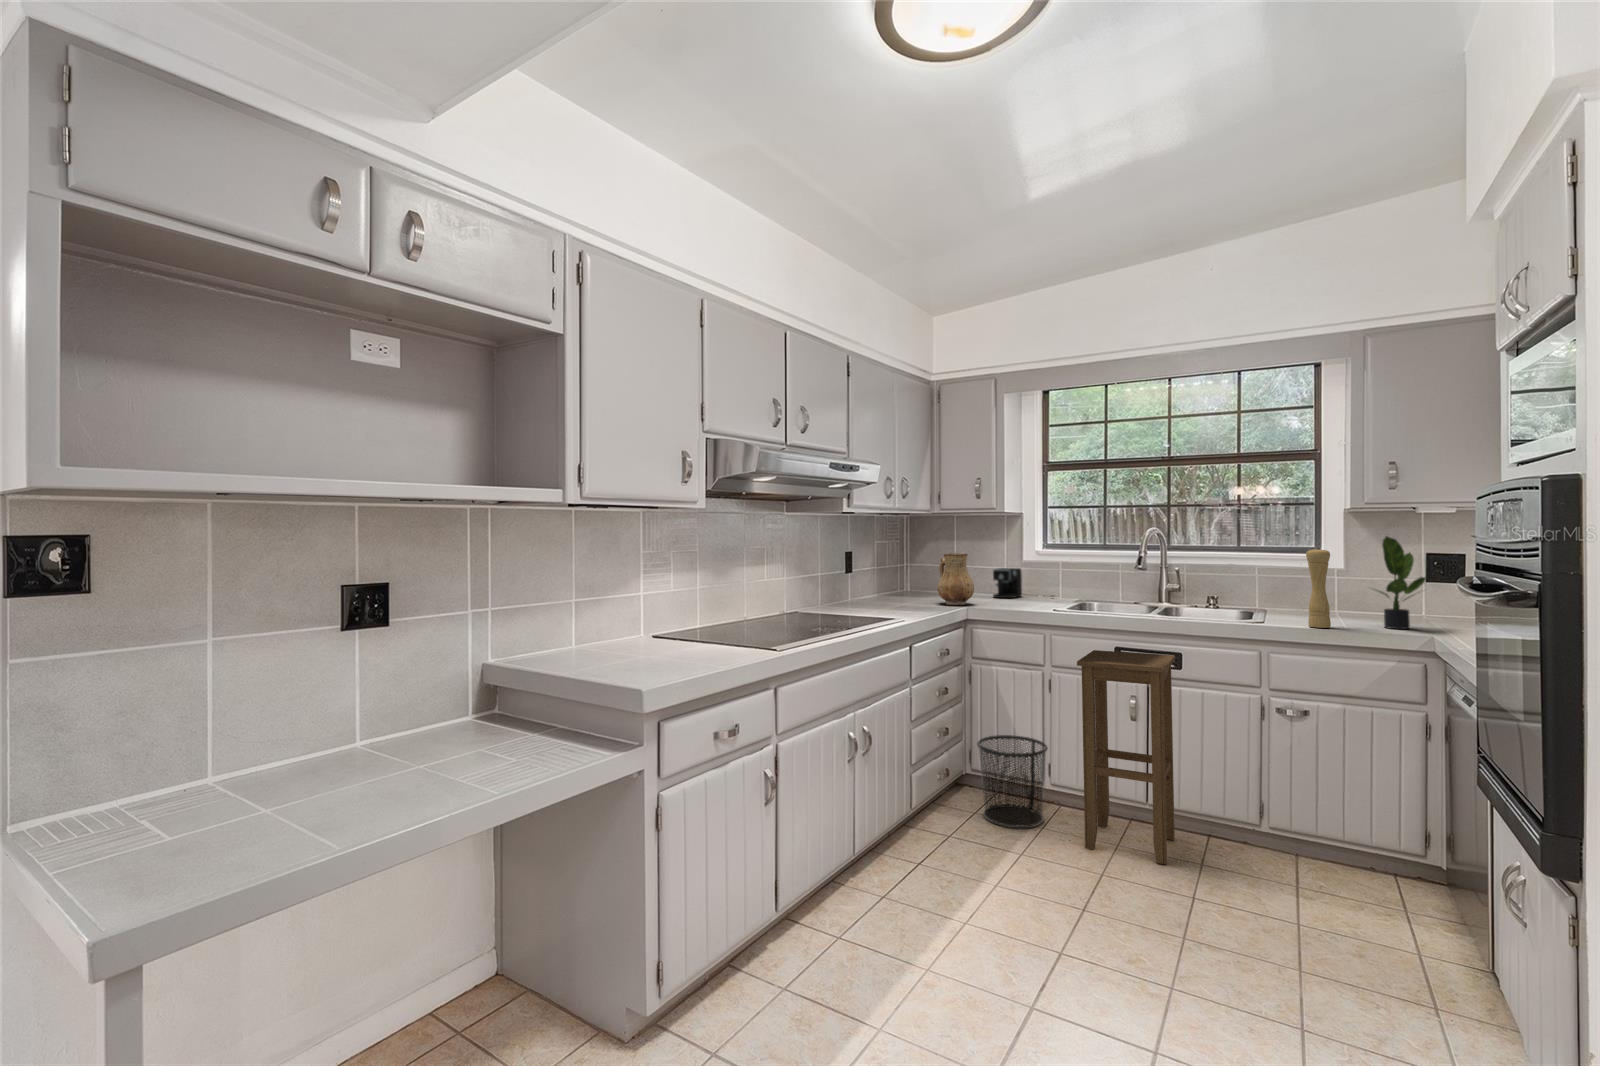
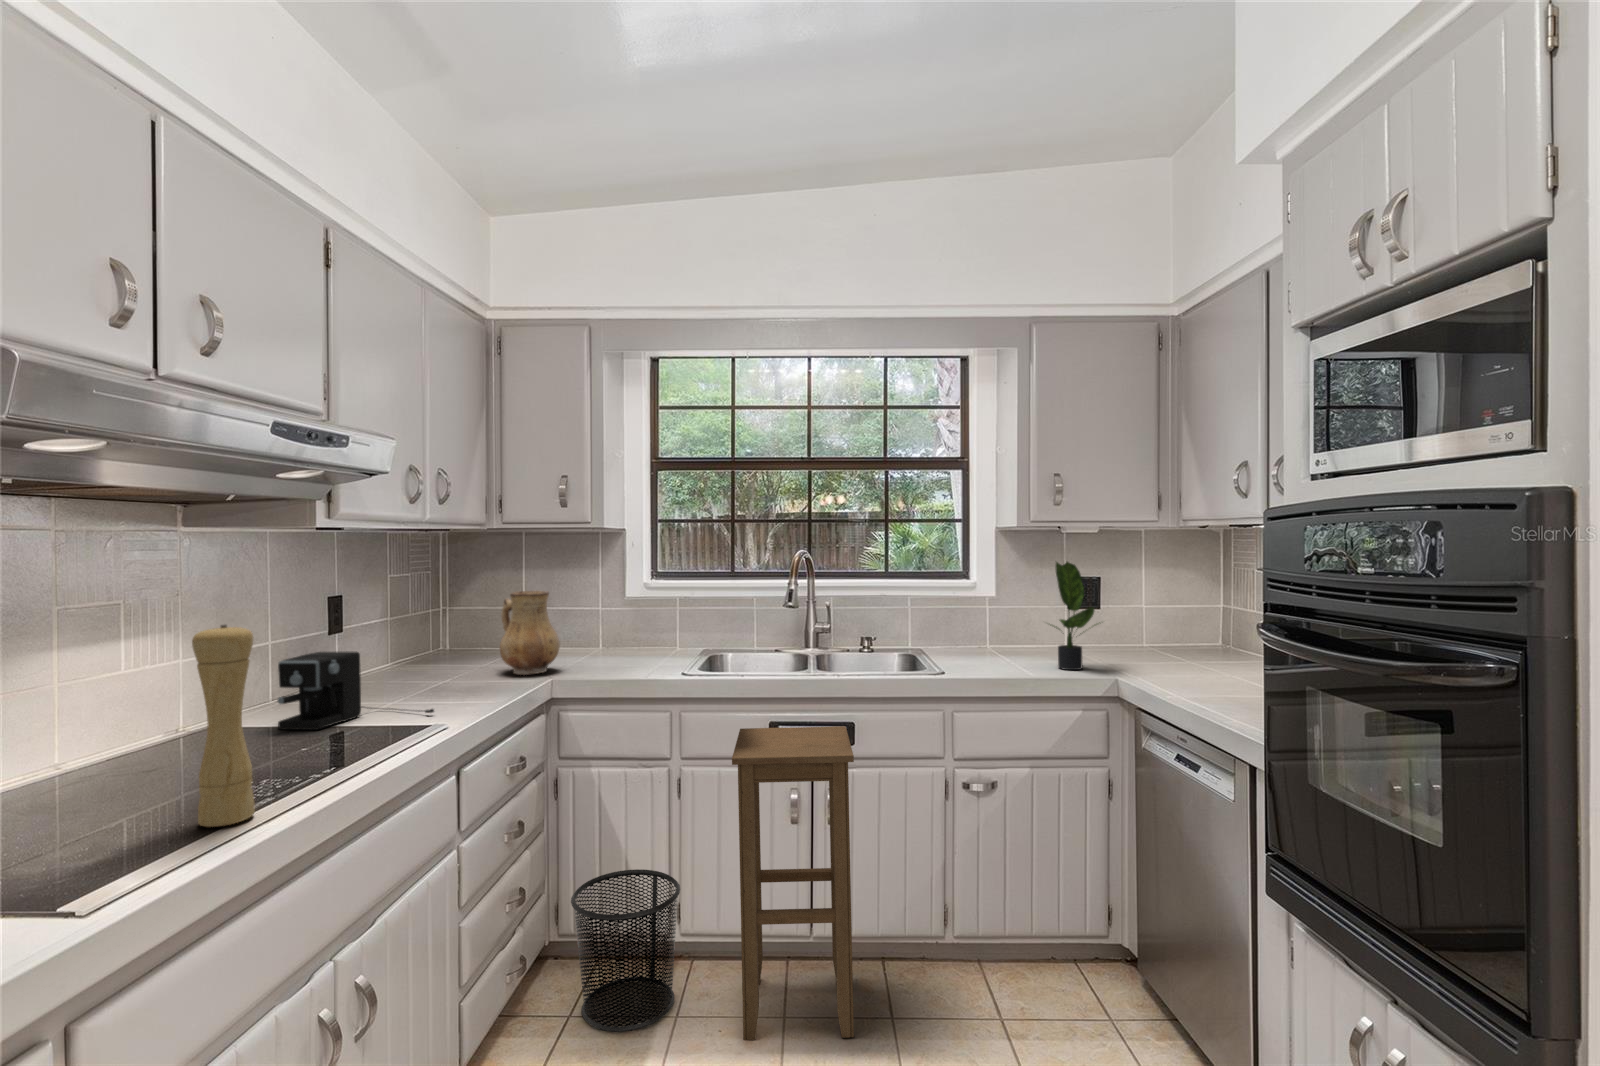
pepper mill: present [1306,548,1331,628] -> present [192,624,255,827]
coffee maker: present [993,568,1022,598] -> present [277,651,434,730]

